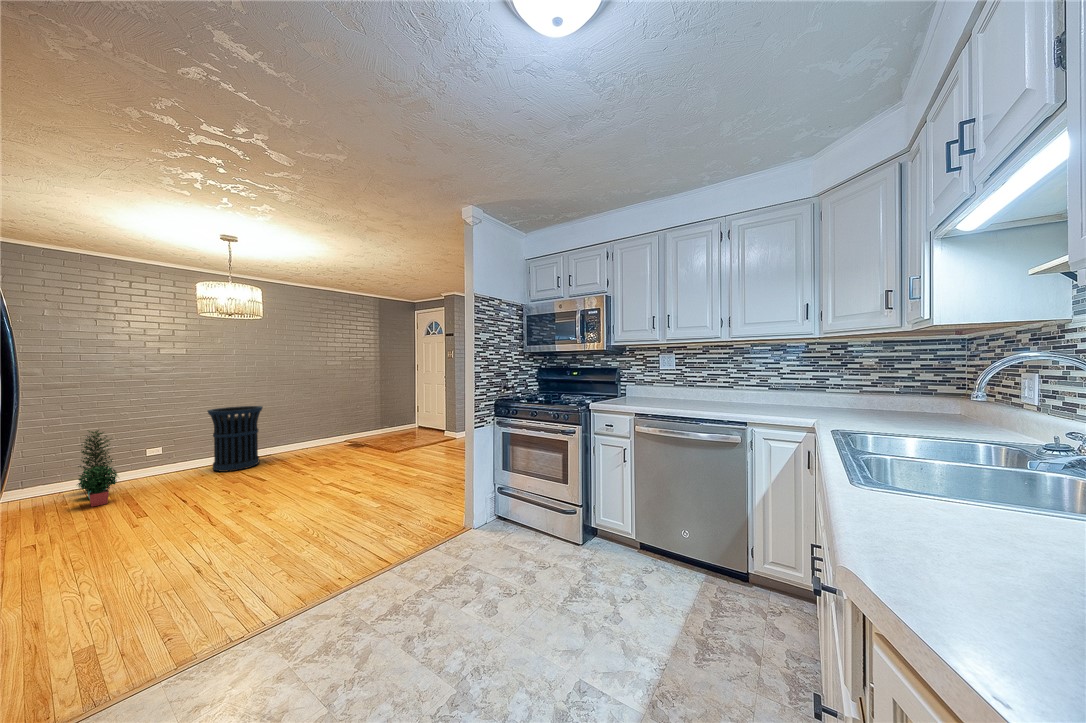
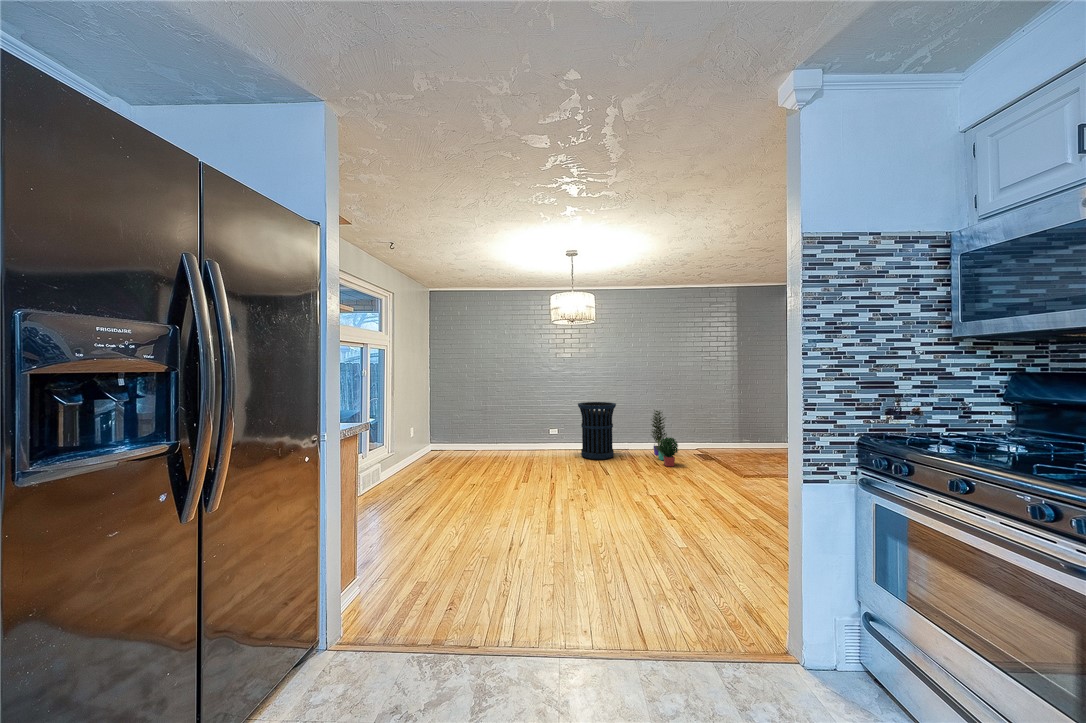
potted plant: present [77,430,117,507] -> present [651,411,678,466]

